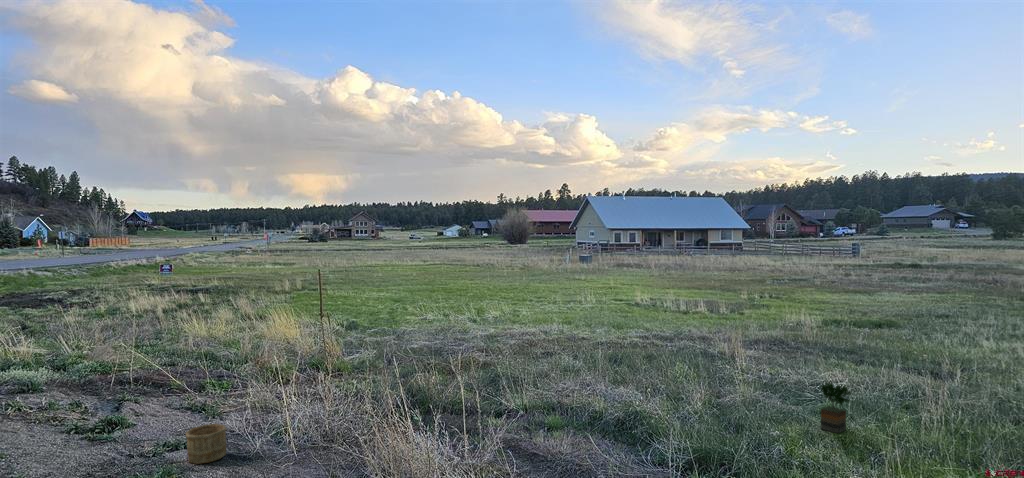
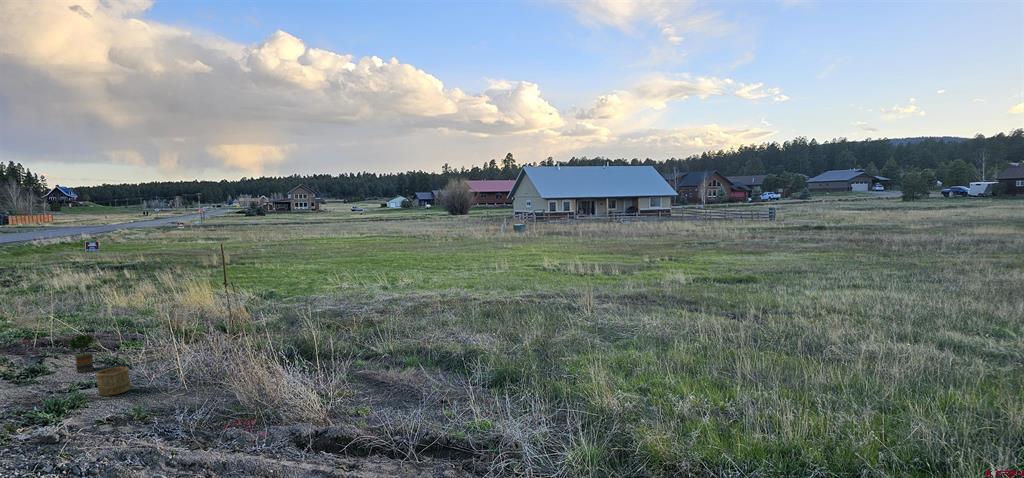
potted tree: present [820,384,851,433] -> present [68,335,96,373]

